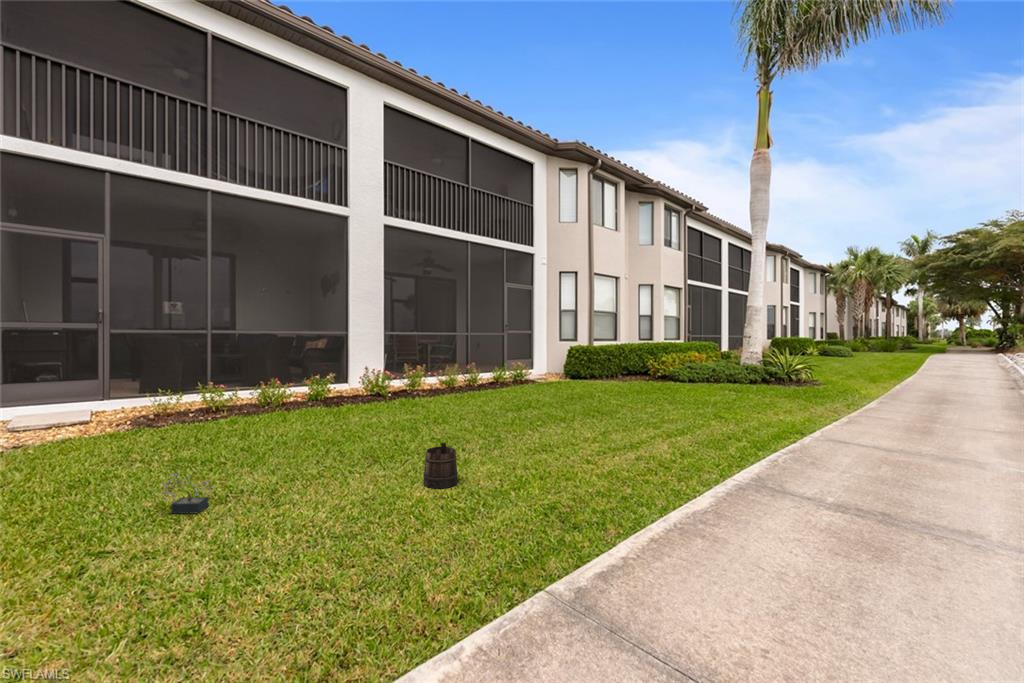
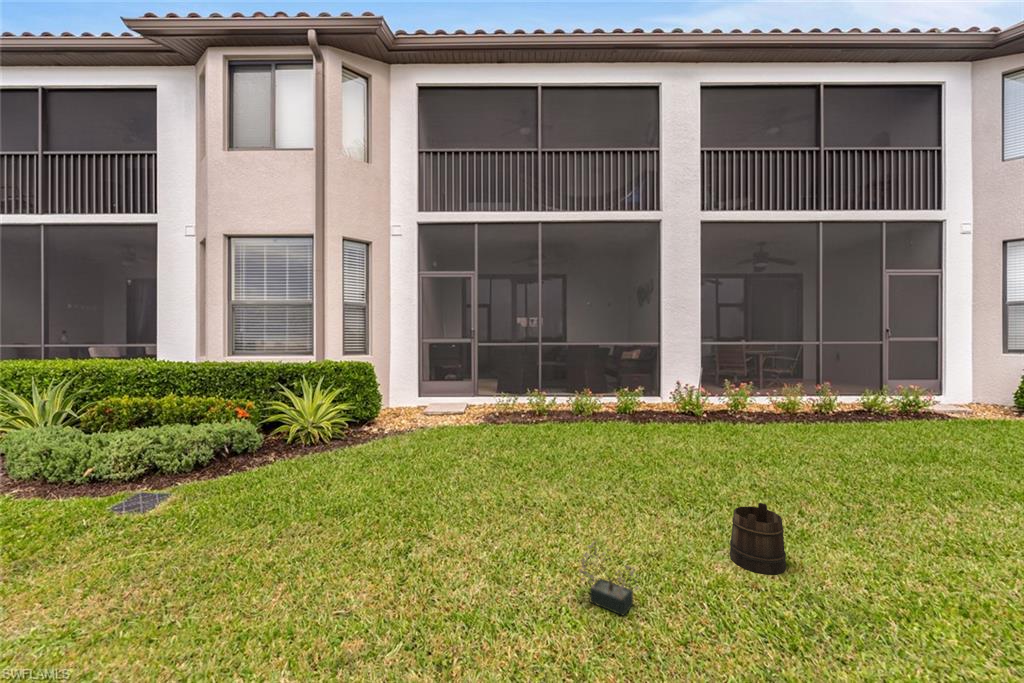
decorative plant: present [163,474,213,514] -> present [580,543,641,616]

